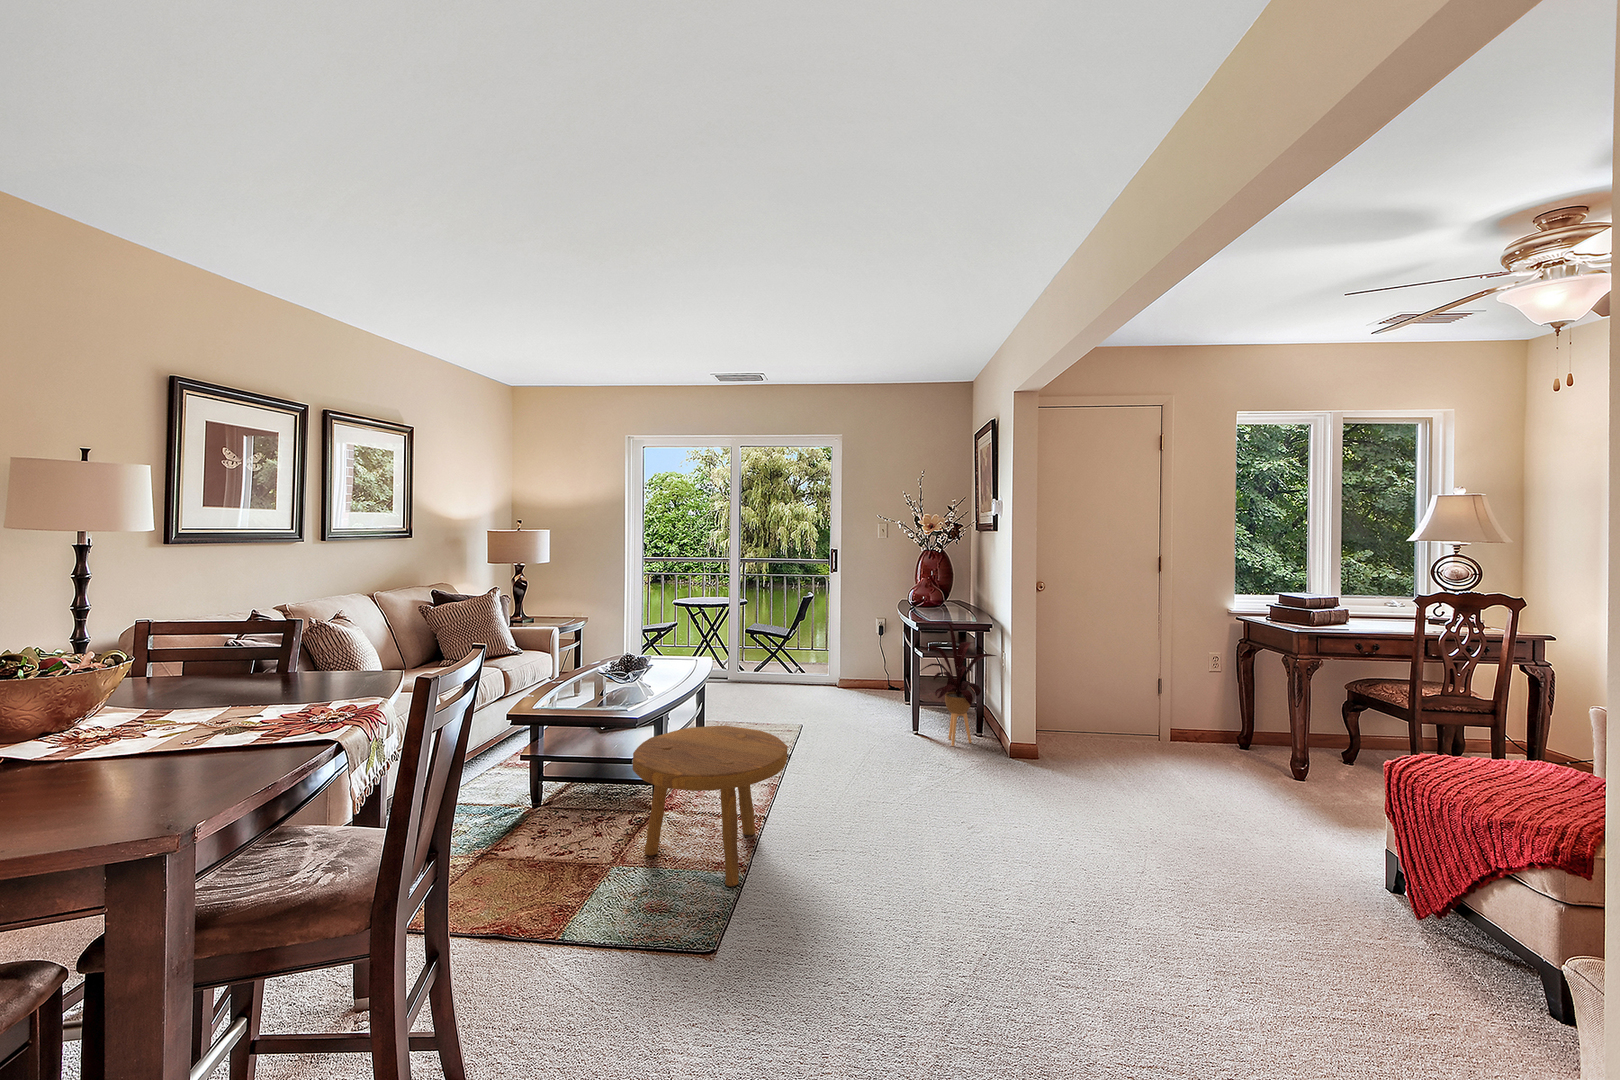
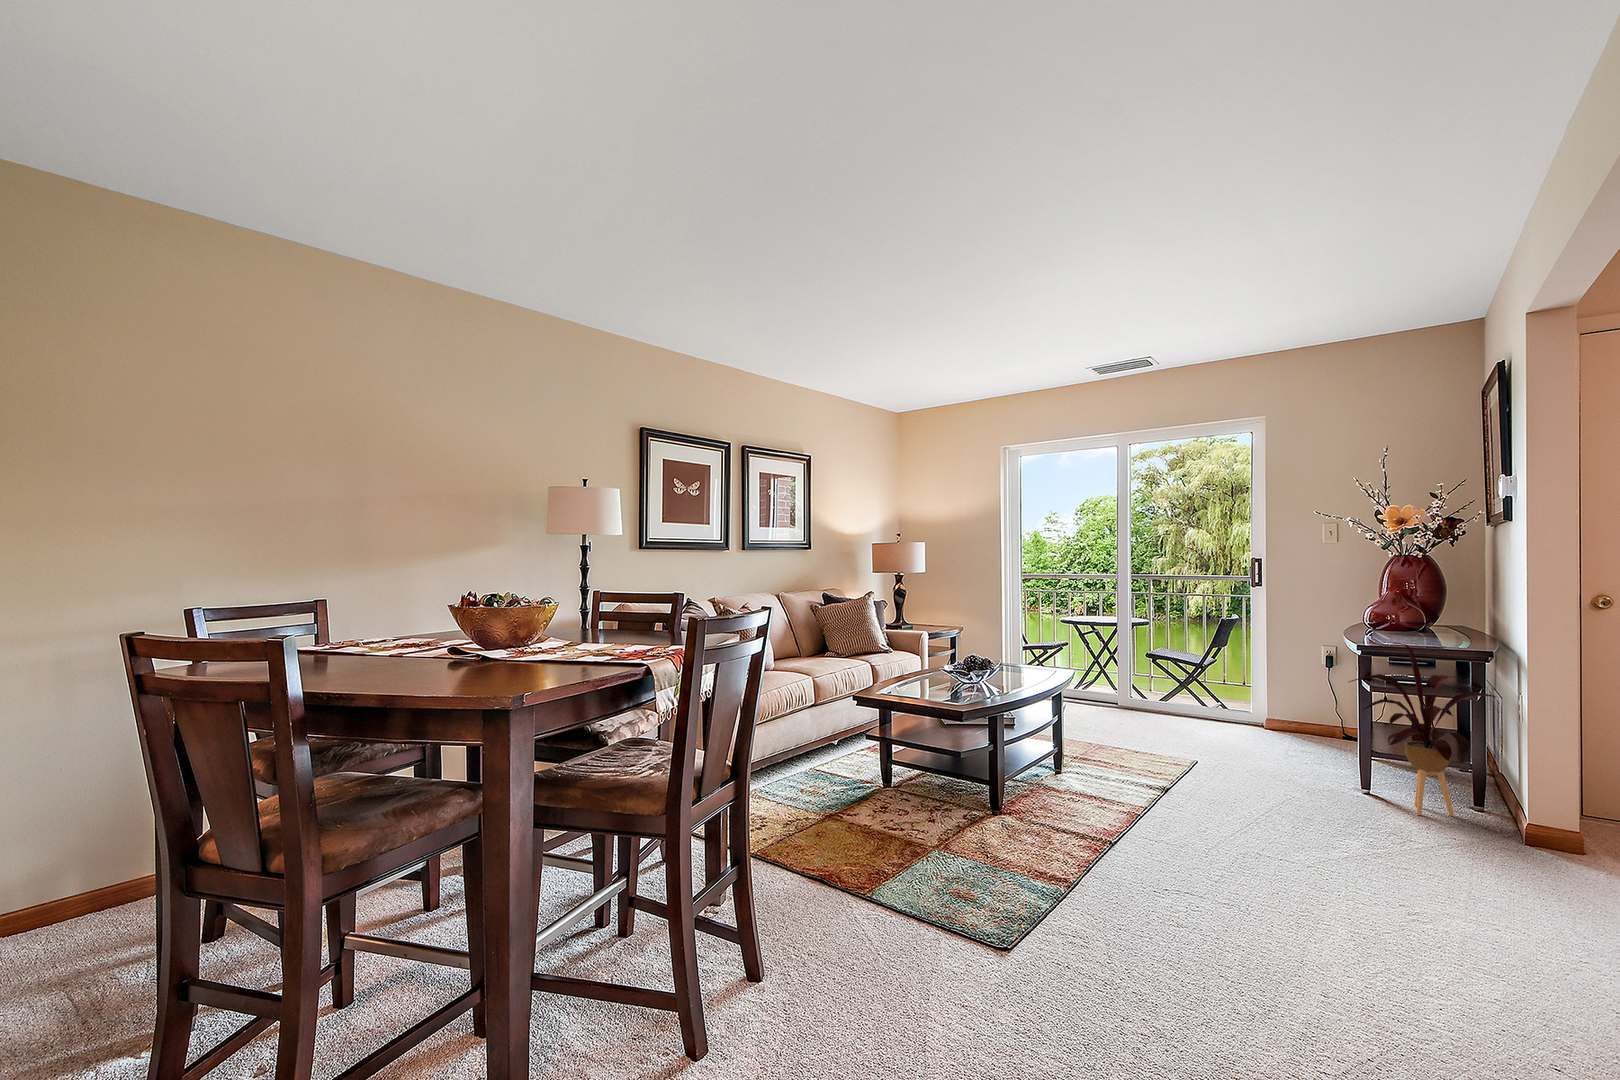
footstool: present [632,726,788,886] -> none [953,726,1127,896]

